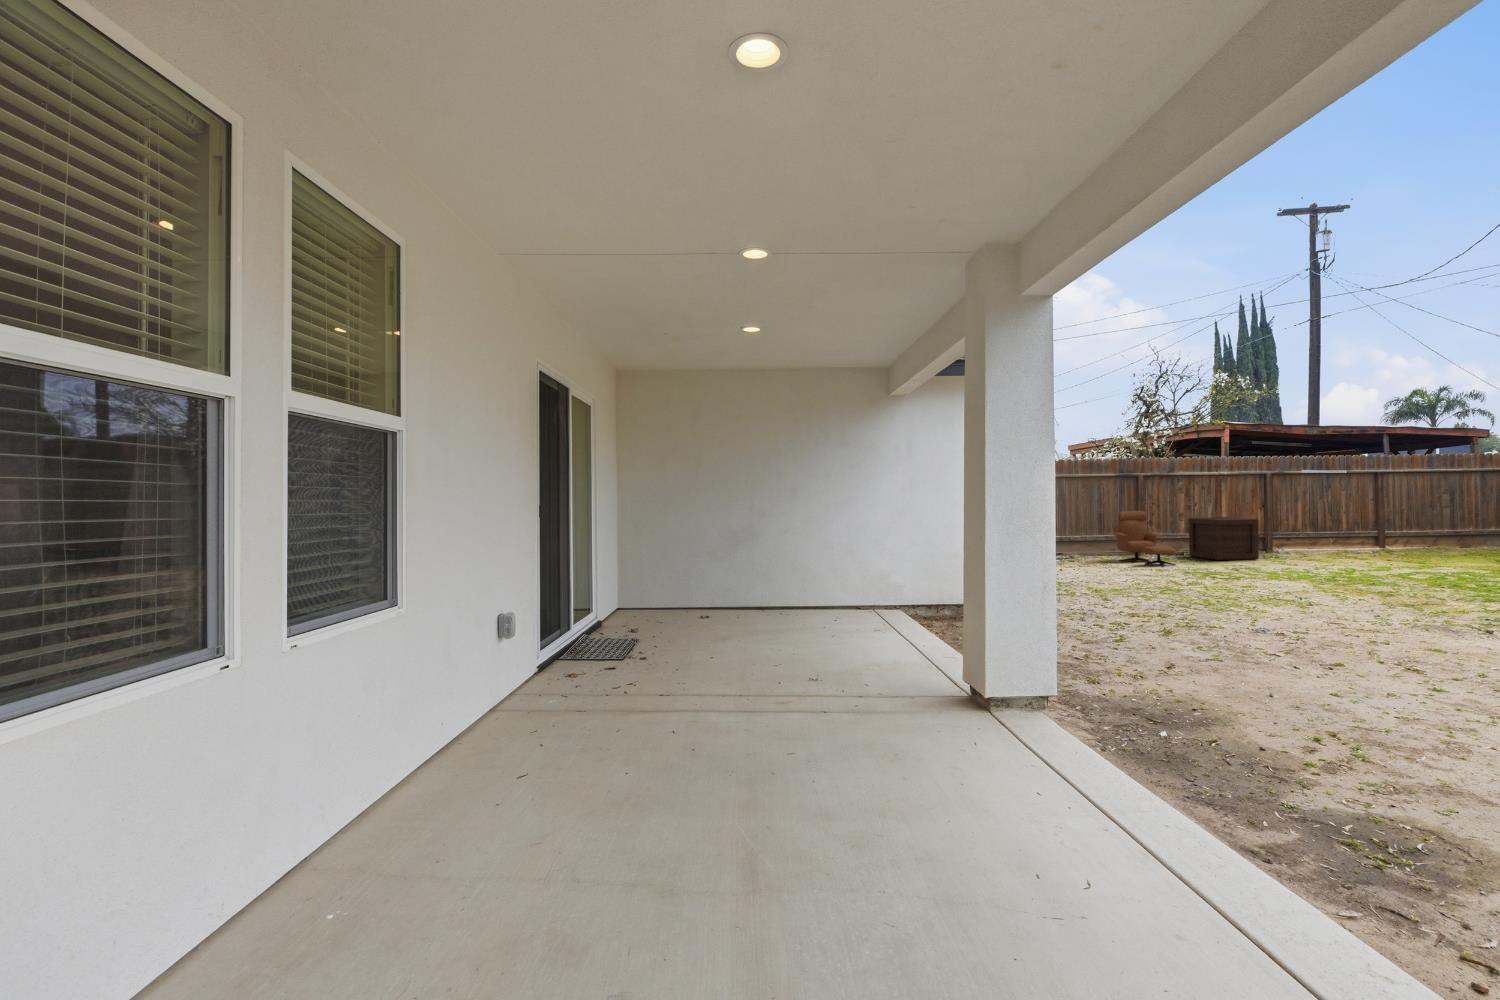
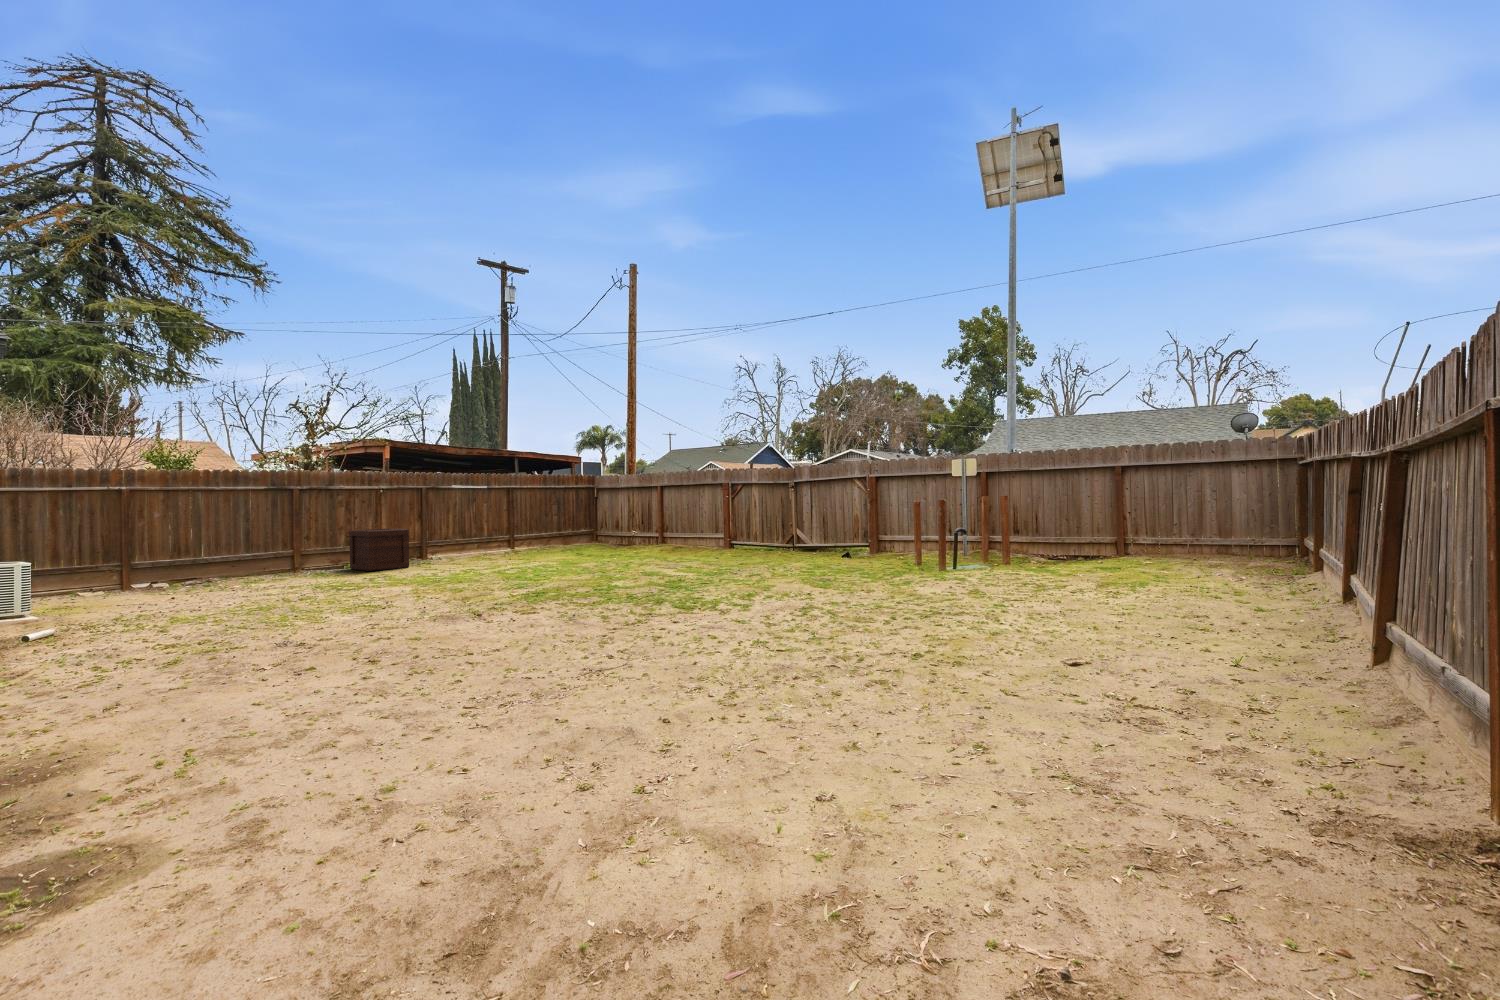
lounge chair: present [1113,511,1176,566] -> none [257,525,322,583]

